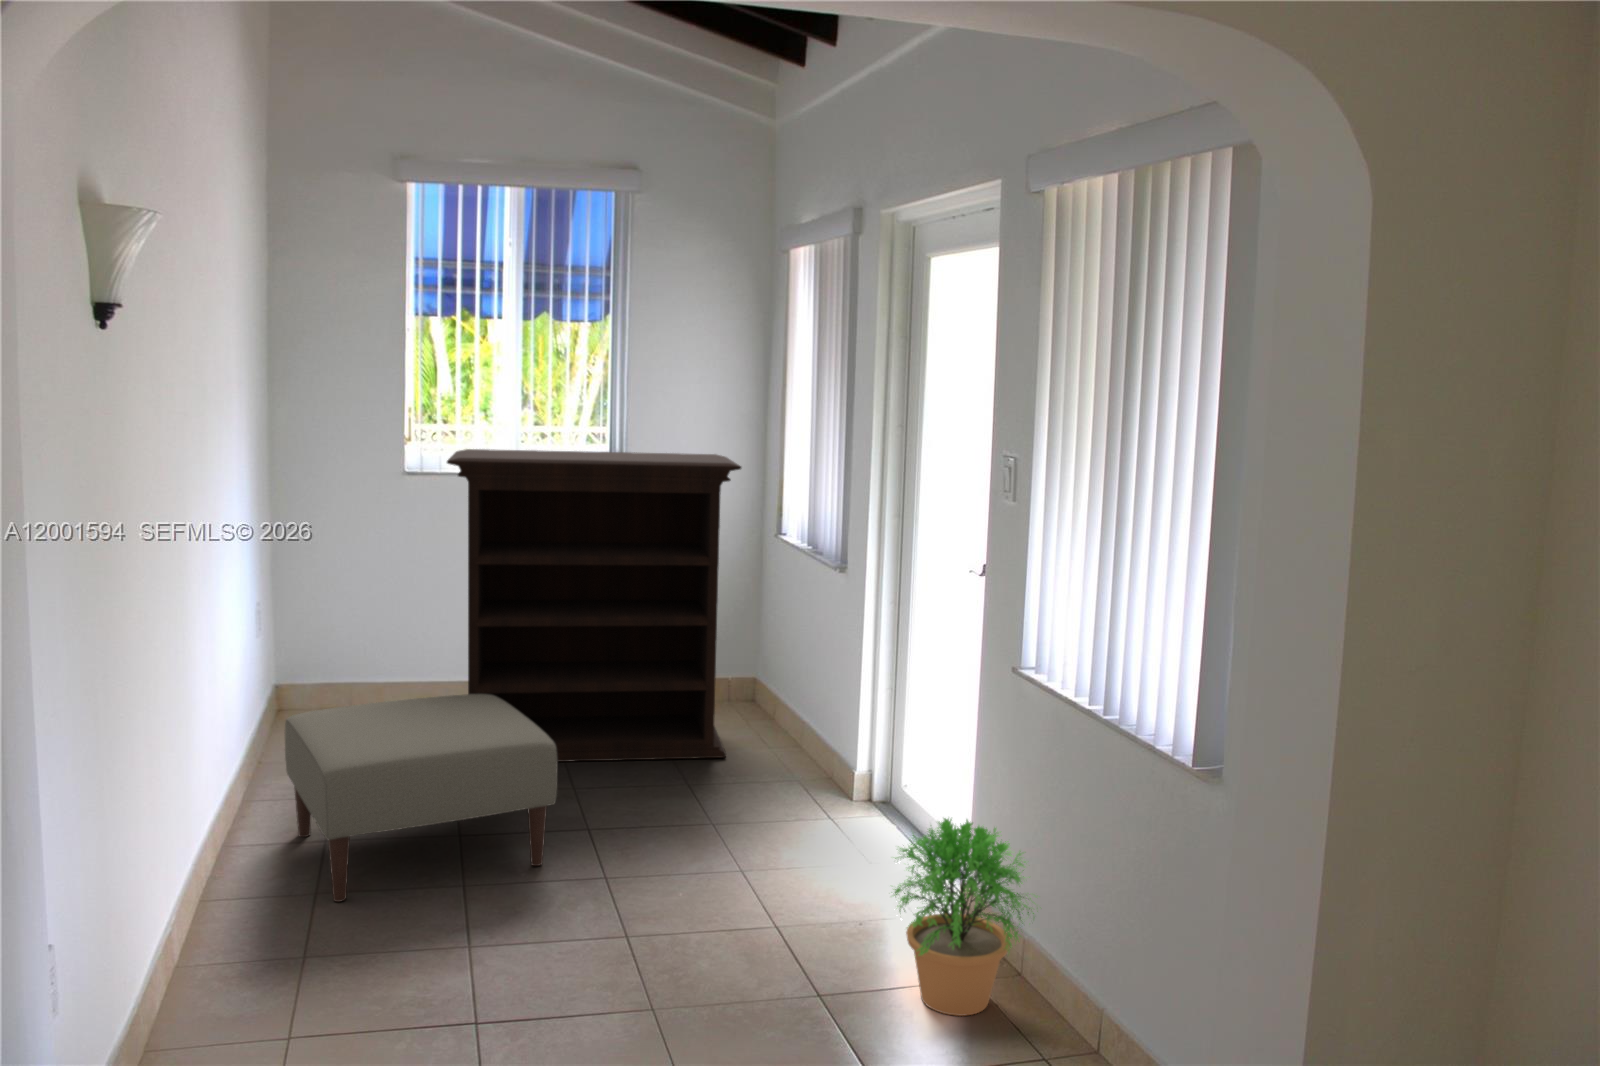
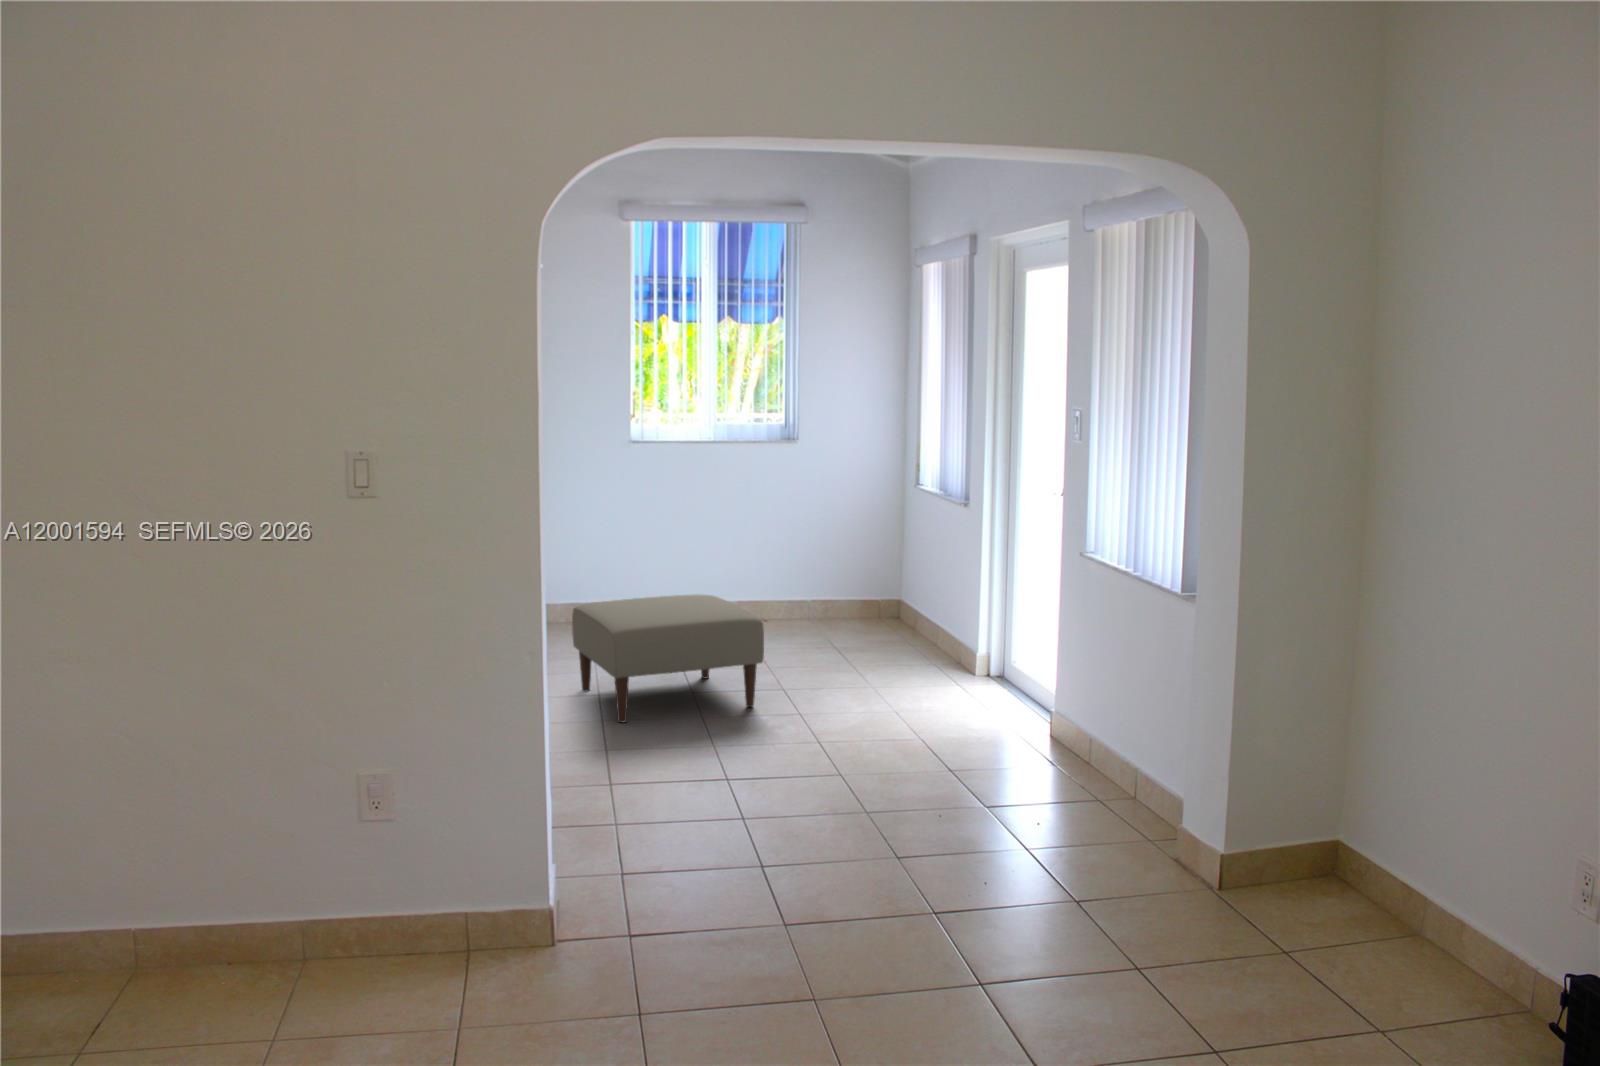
bookshelf: present [447,449,741,762] -> none [671,421,888,654]
potted plant: present [893,818,1034,1016] -> none [994,649,1098,780]

